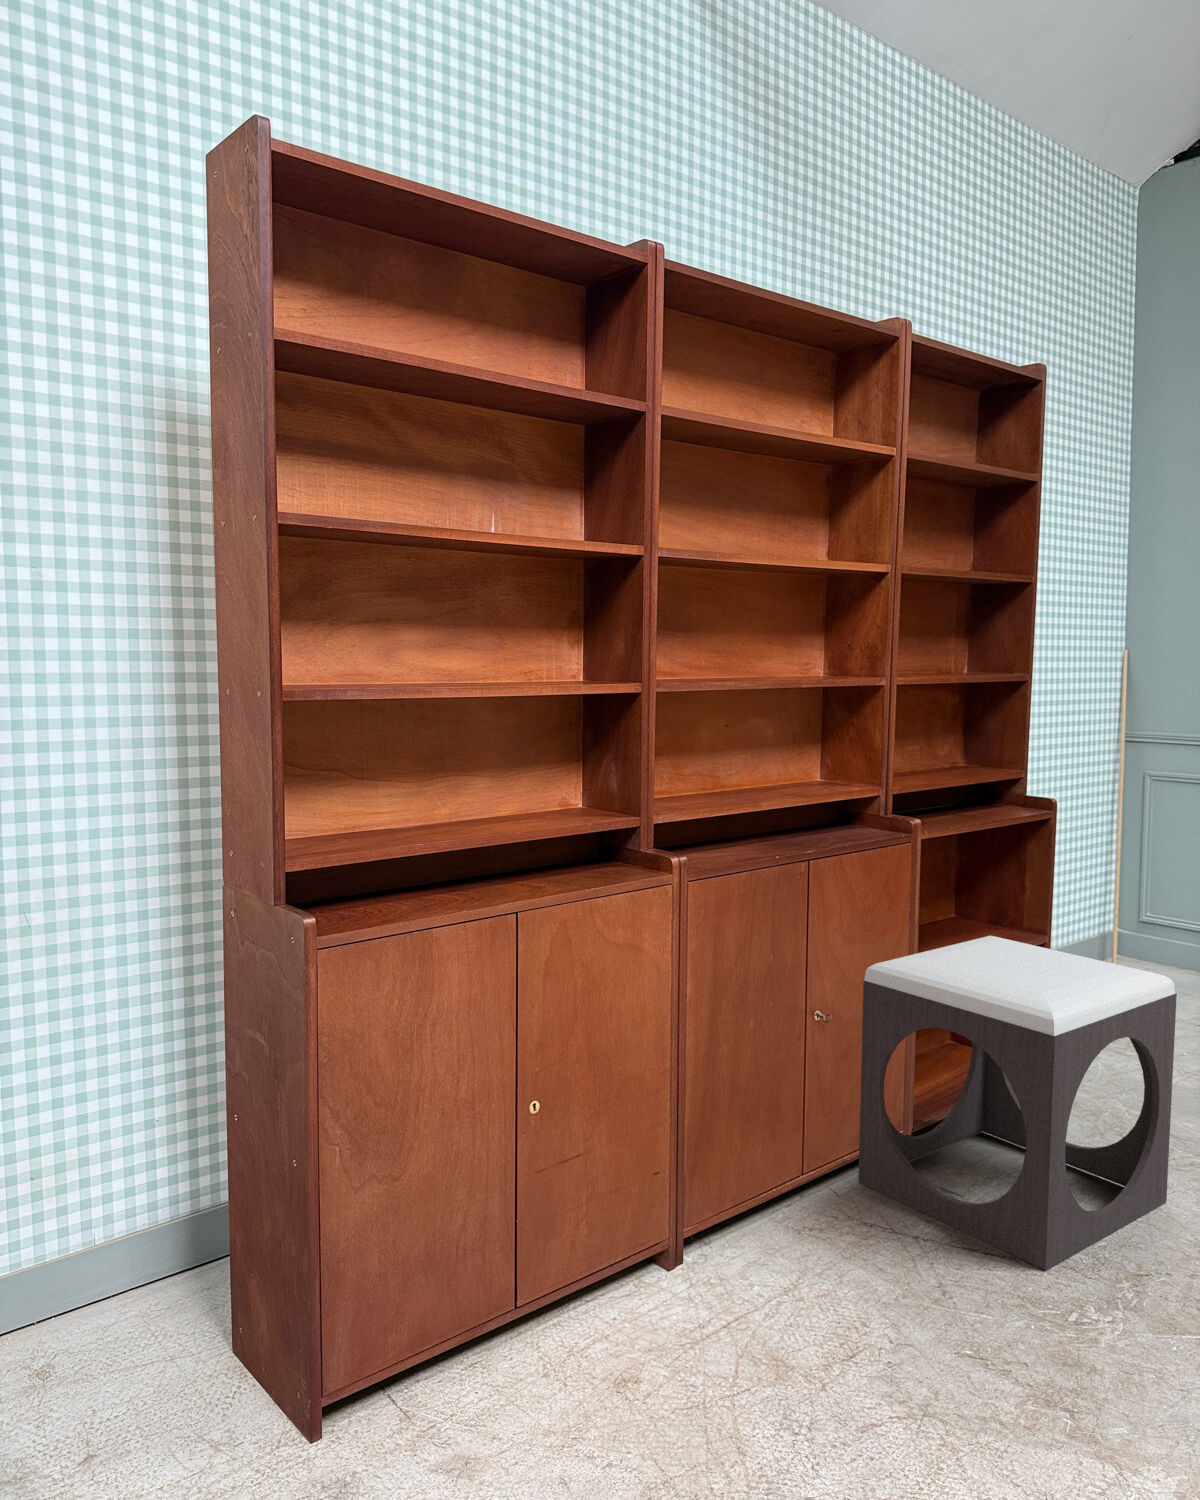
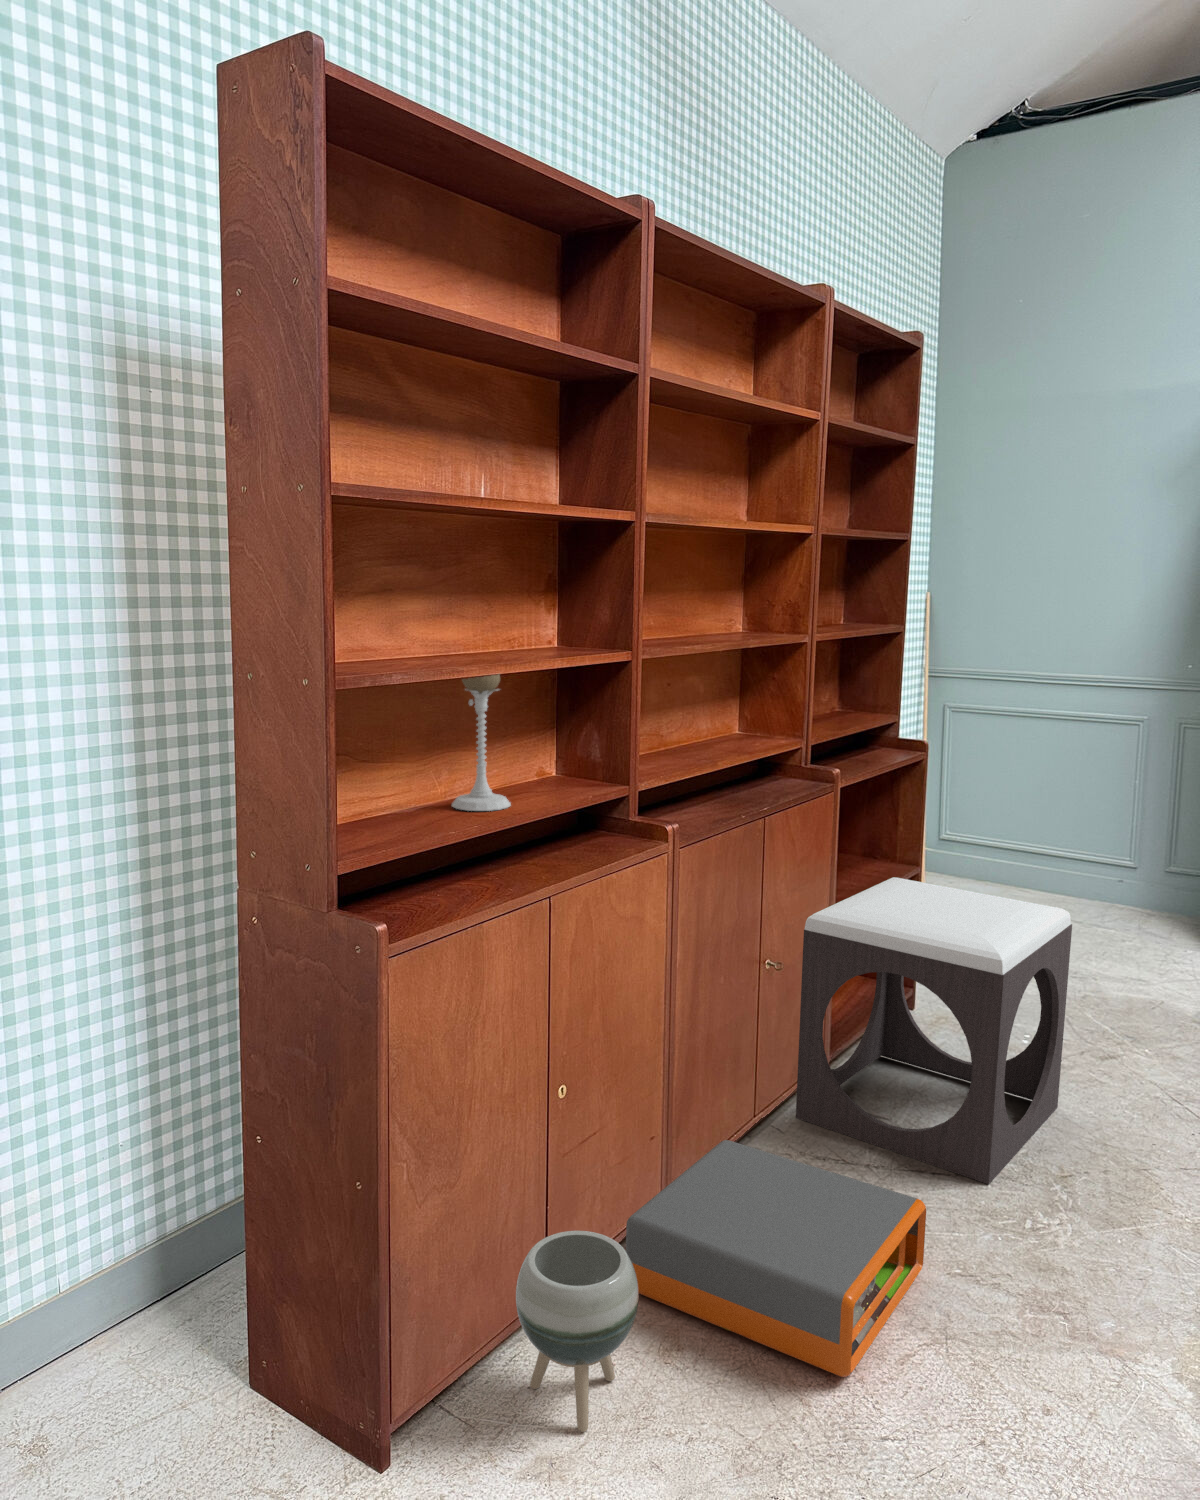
candle holder: none [453,688,510,831] -> present [452,674,511,811]
storage box: none [606,1187,929,1432] -> present [626,1140,926,1377]
planter: none [454,1242,575,1441] -> present [516,1231,639,1432]

